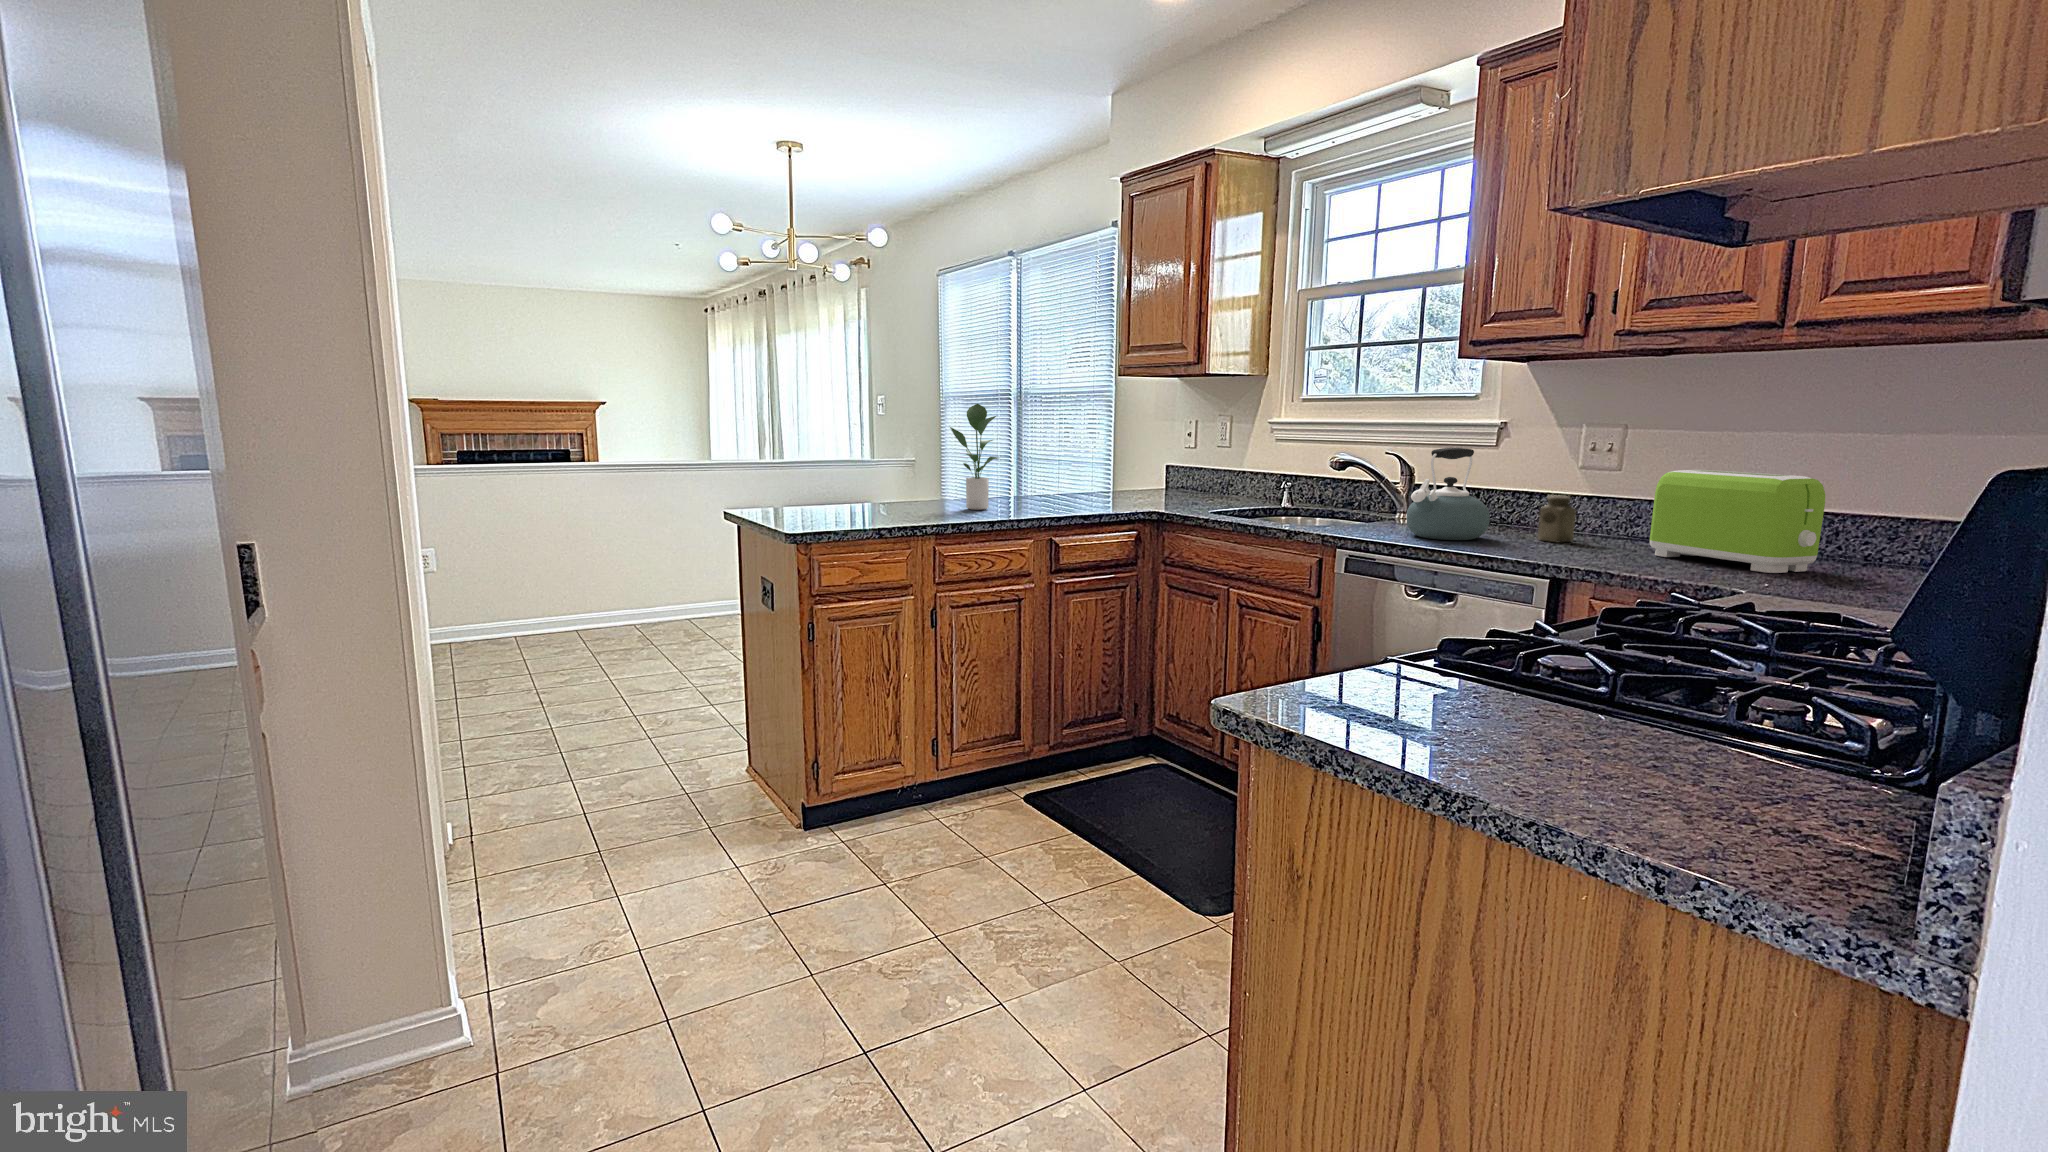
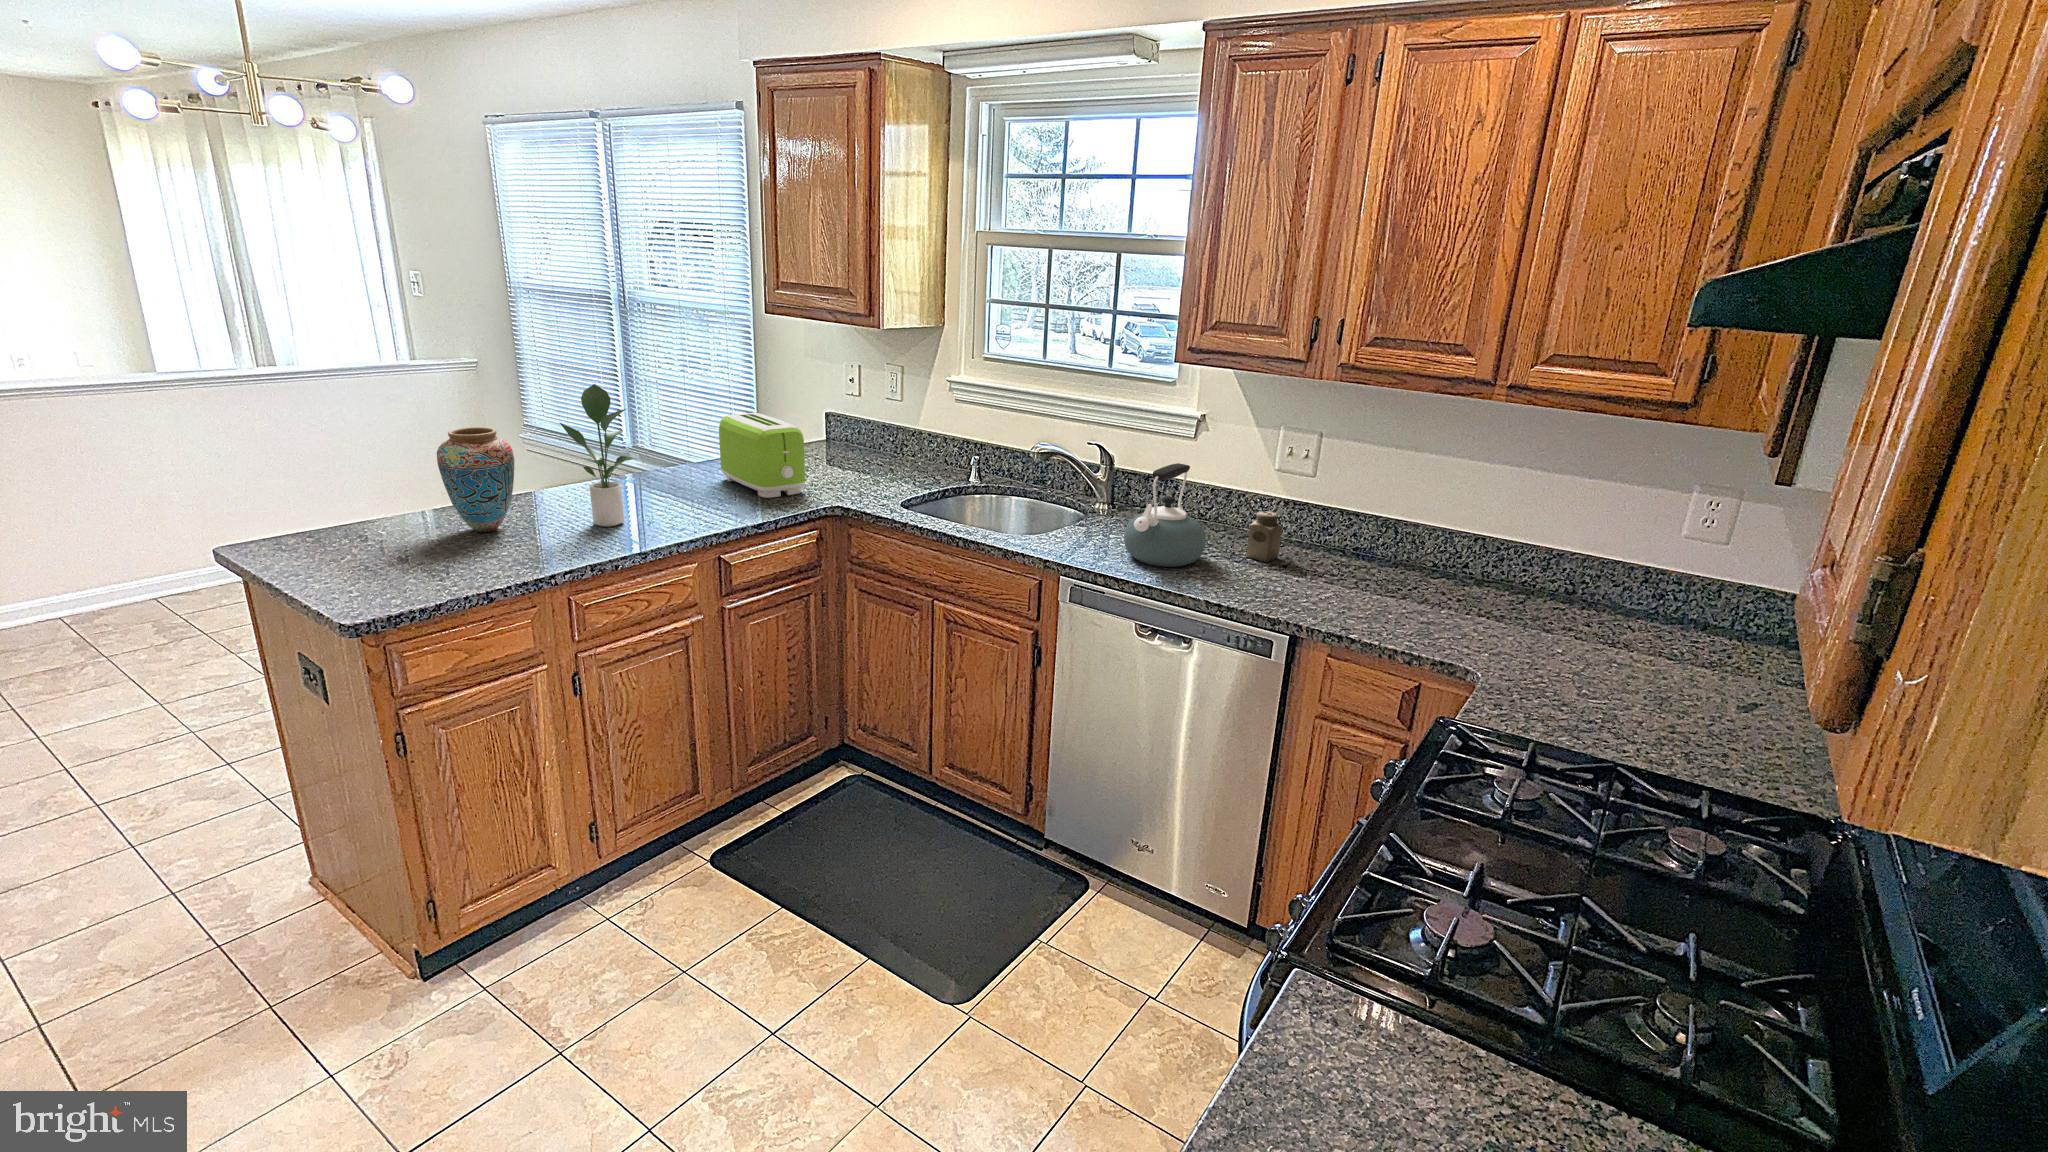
vase: none [867,433,917,508] -> present [437,427,514,532]
toaster: present [1650,470,1825,573] -> present [719,413,805,498]

